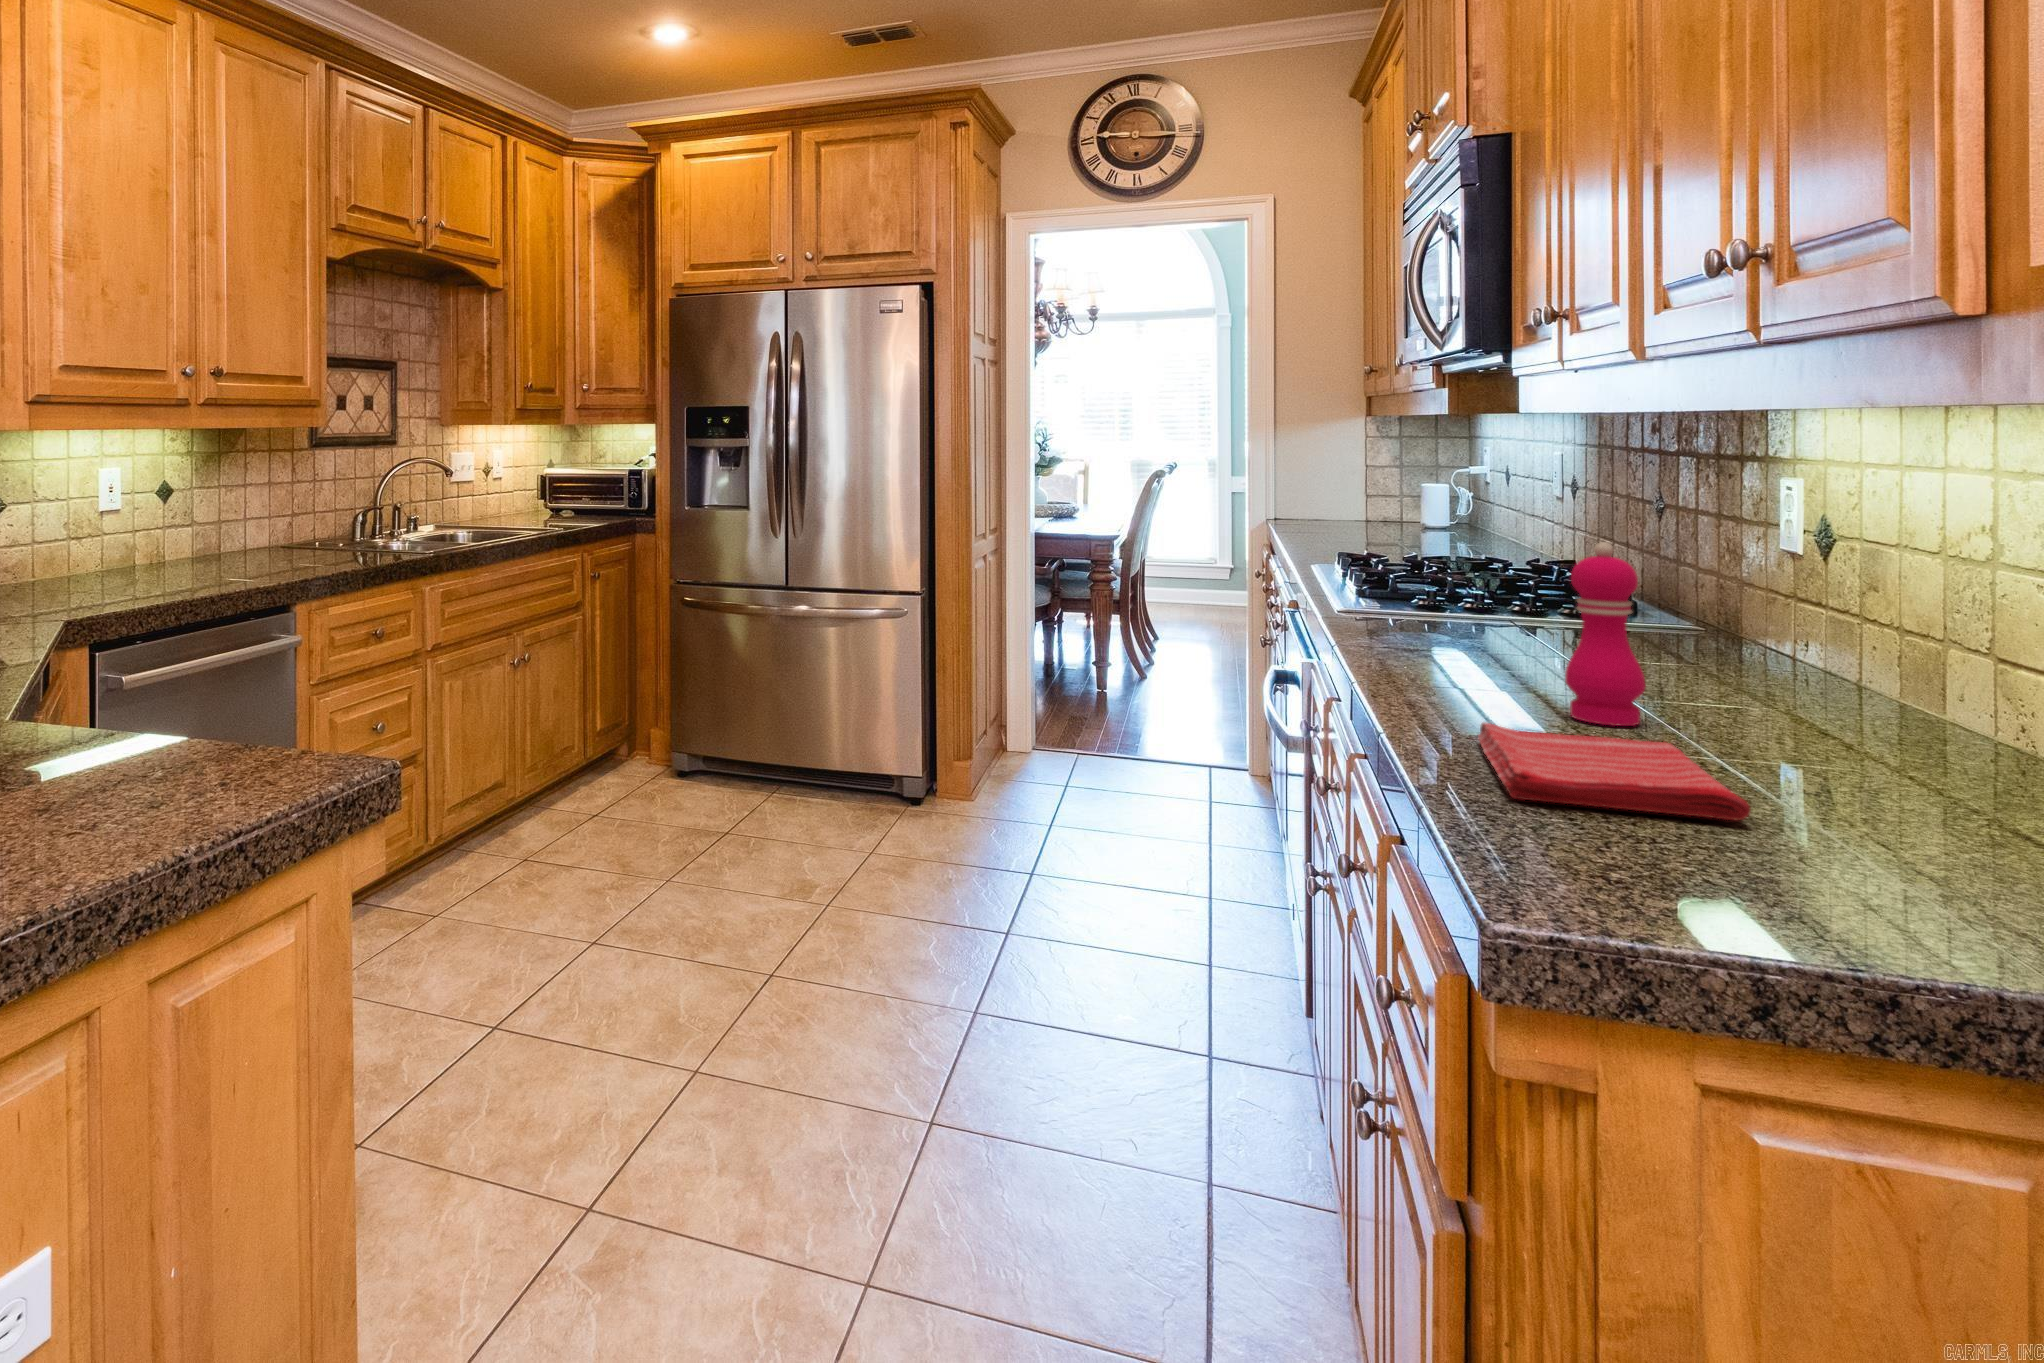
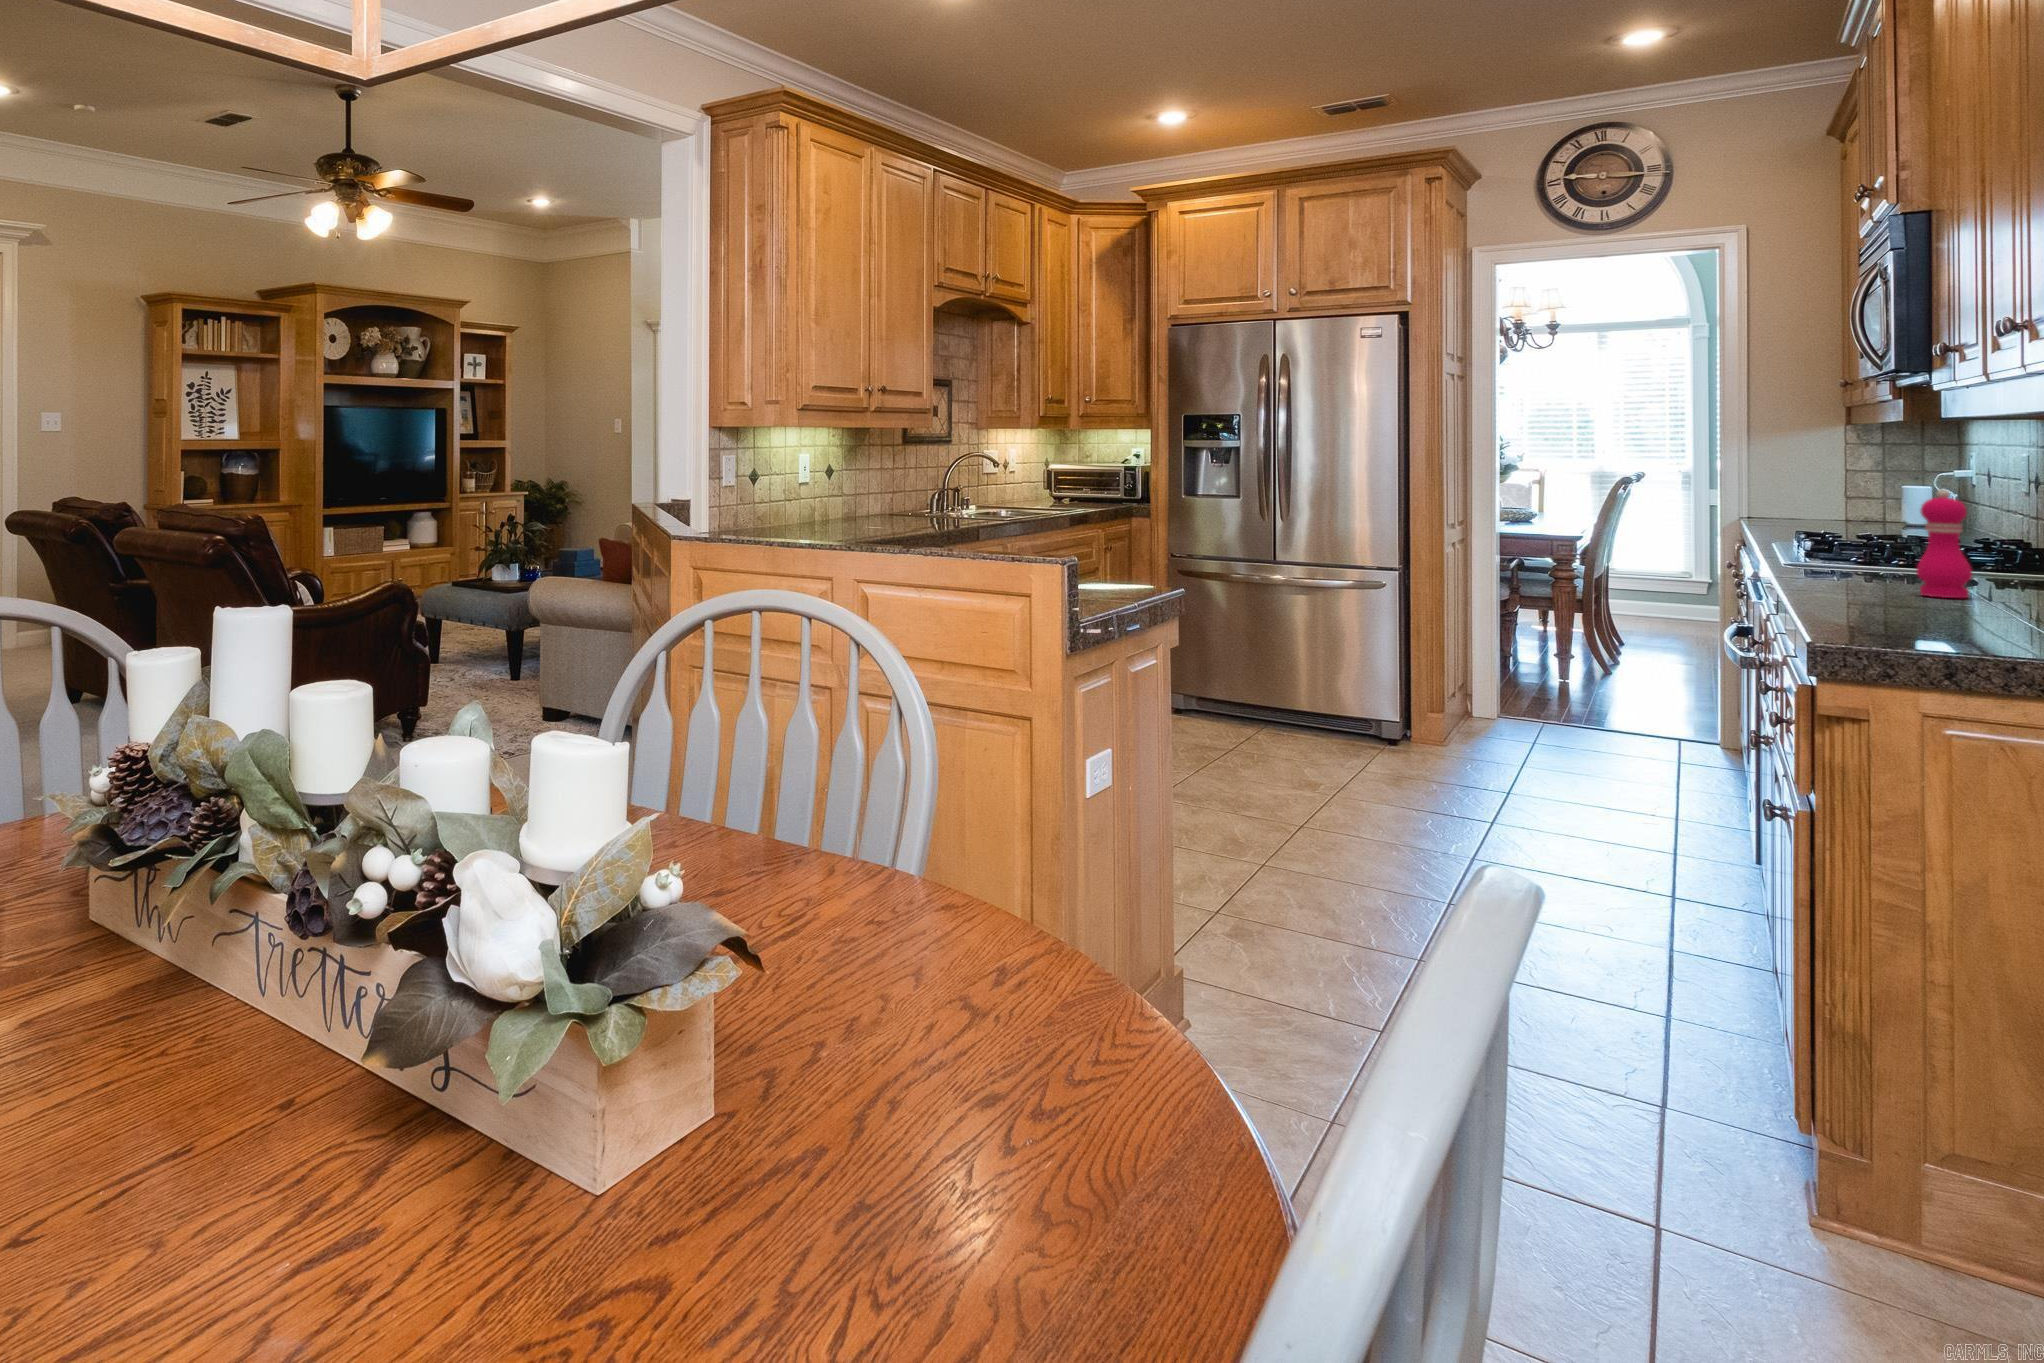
dish towel: present [1478,723,1751,820] -> none [1840,587,1986,620]

